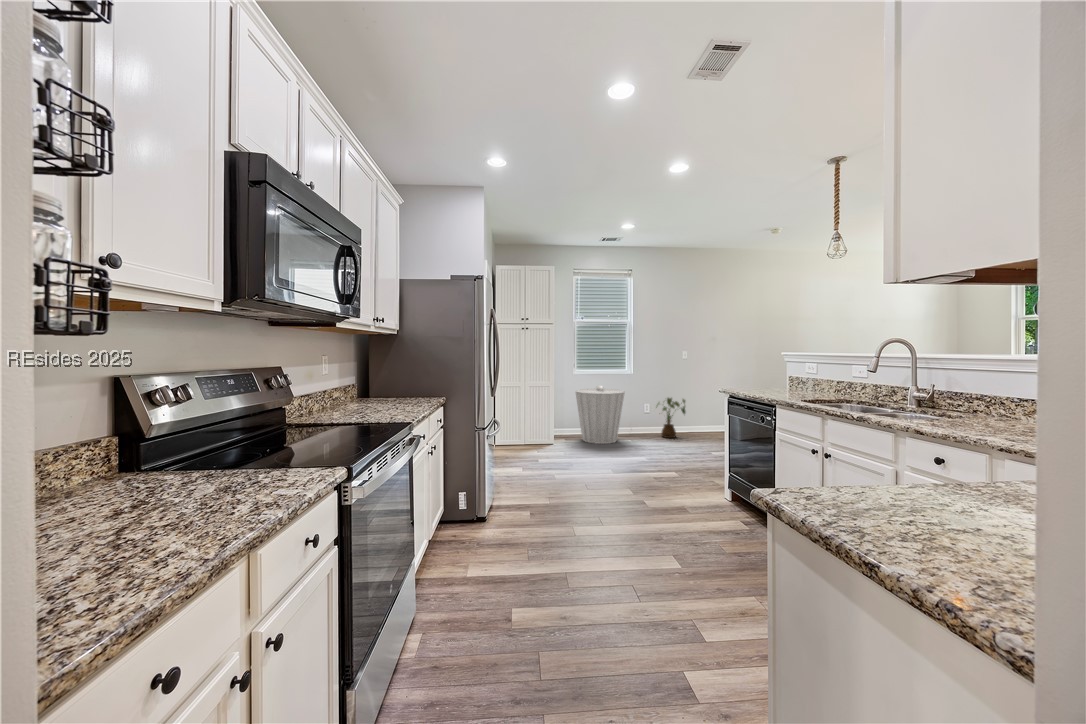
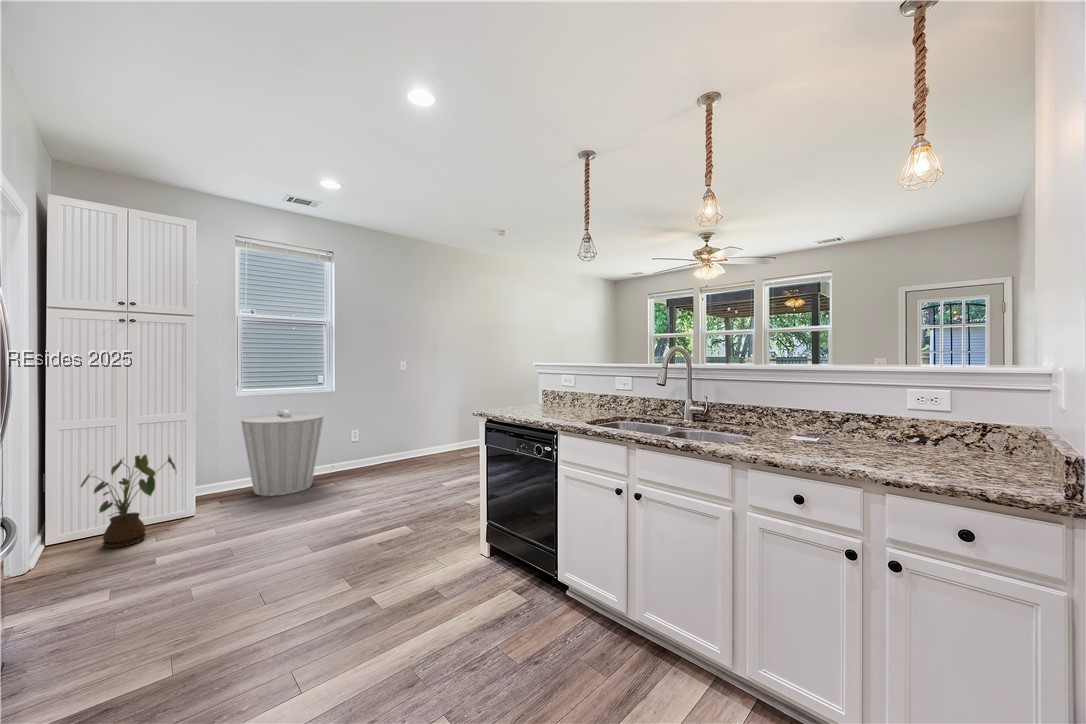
house plant: present [656,398,685,438] -> present [81,455,176,548]

